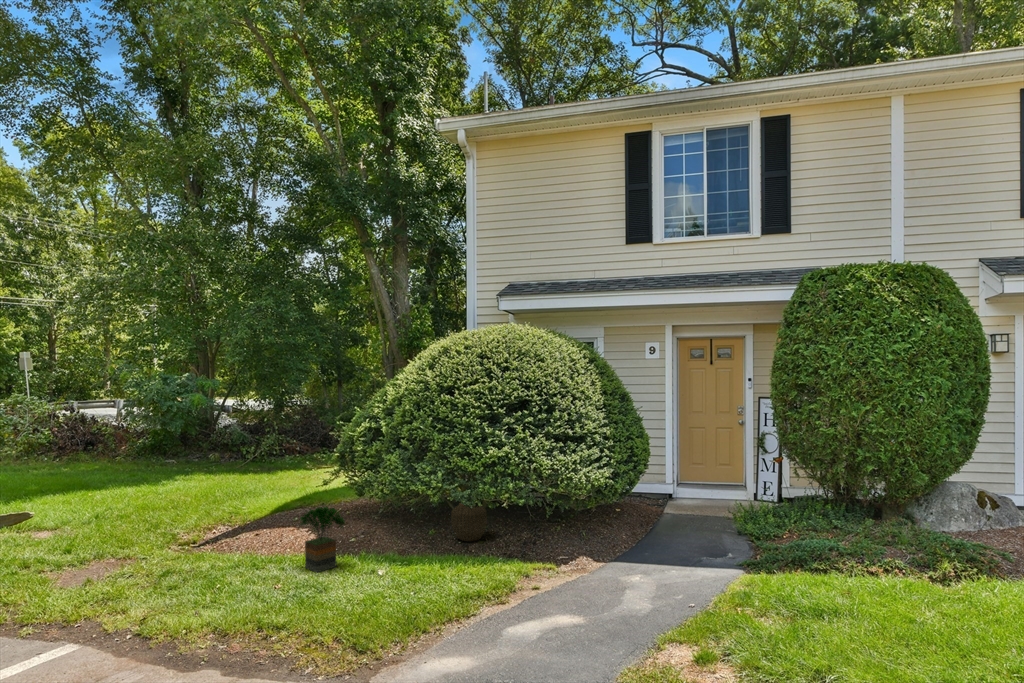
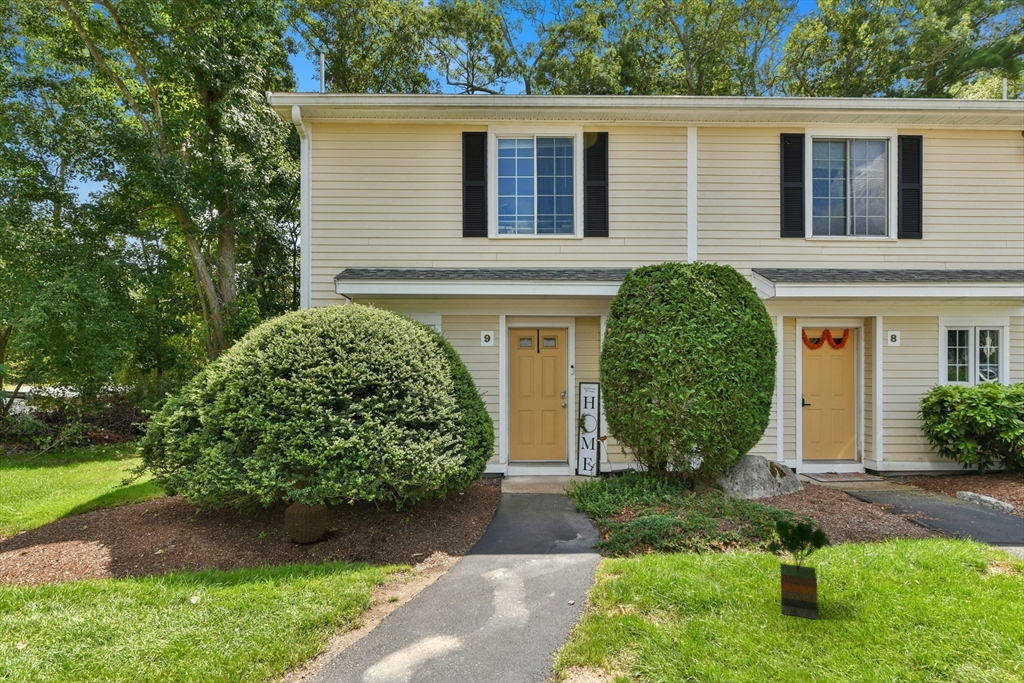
potted tree: present [301,507,345,572] -> present [765,521,832,619]

